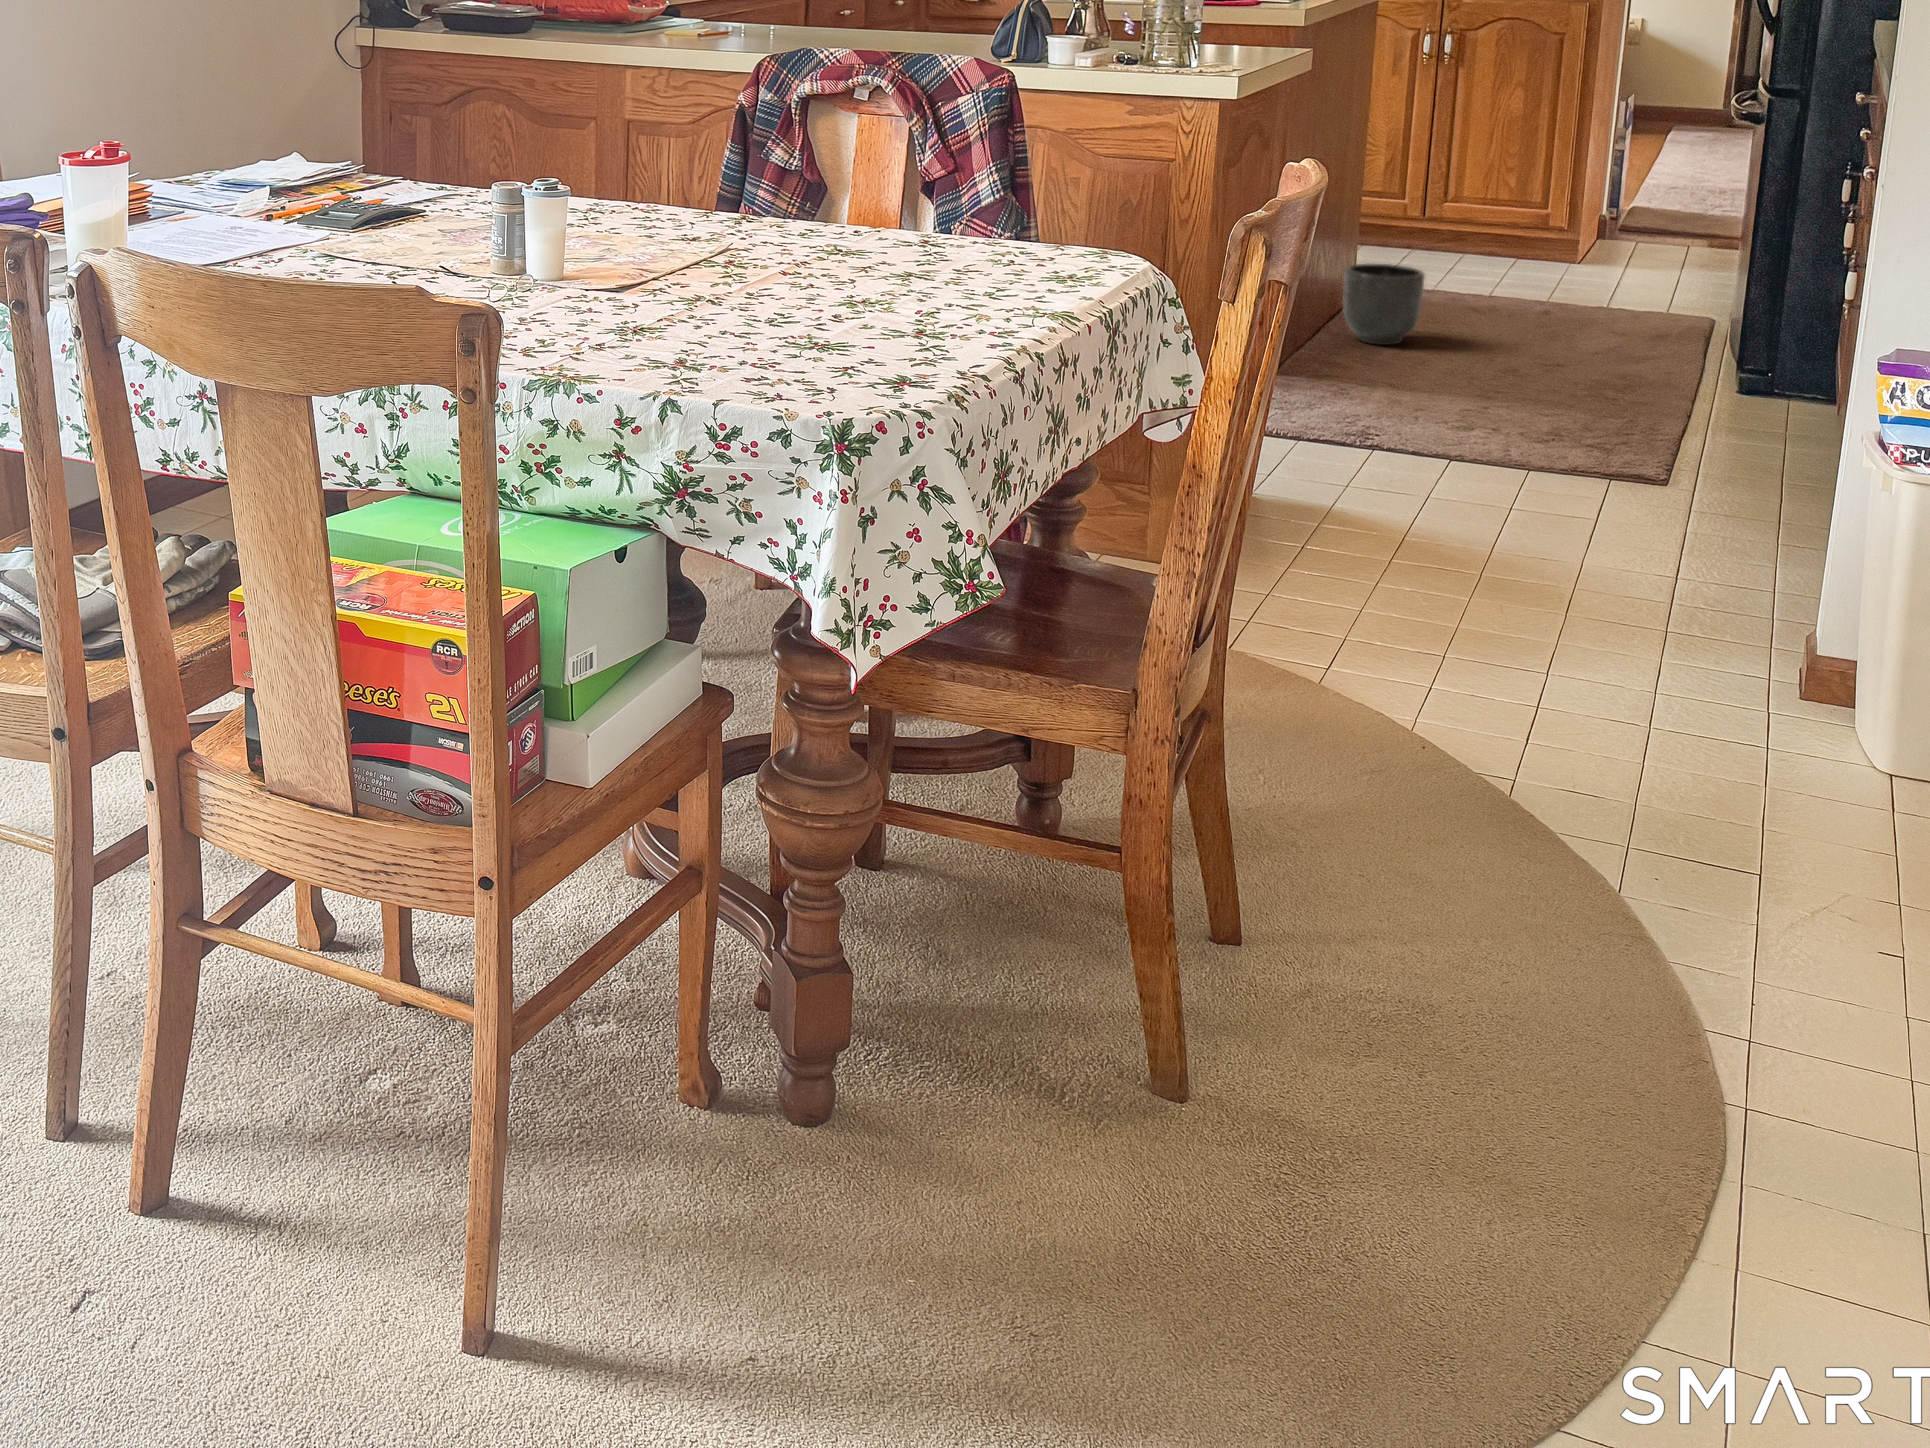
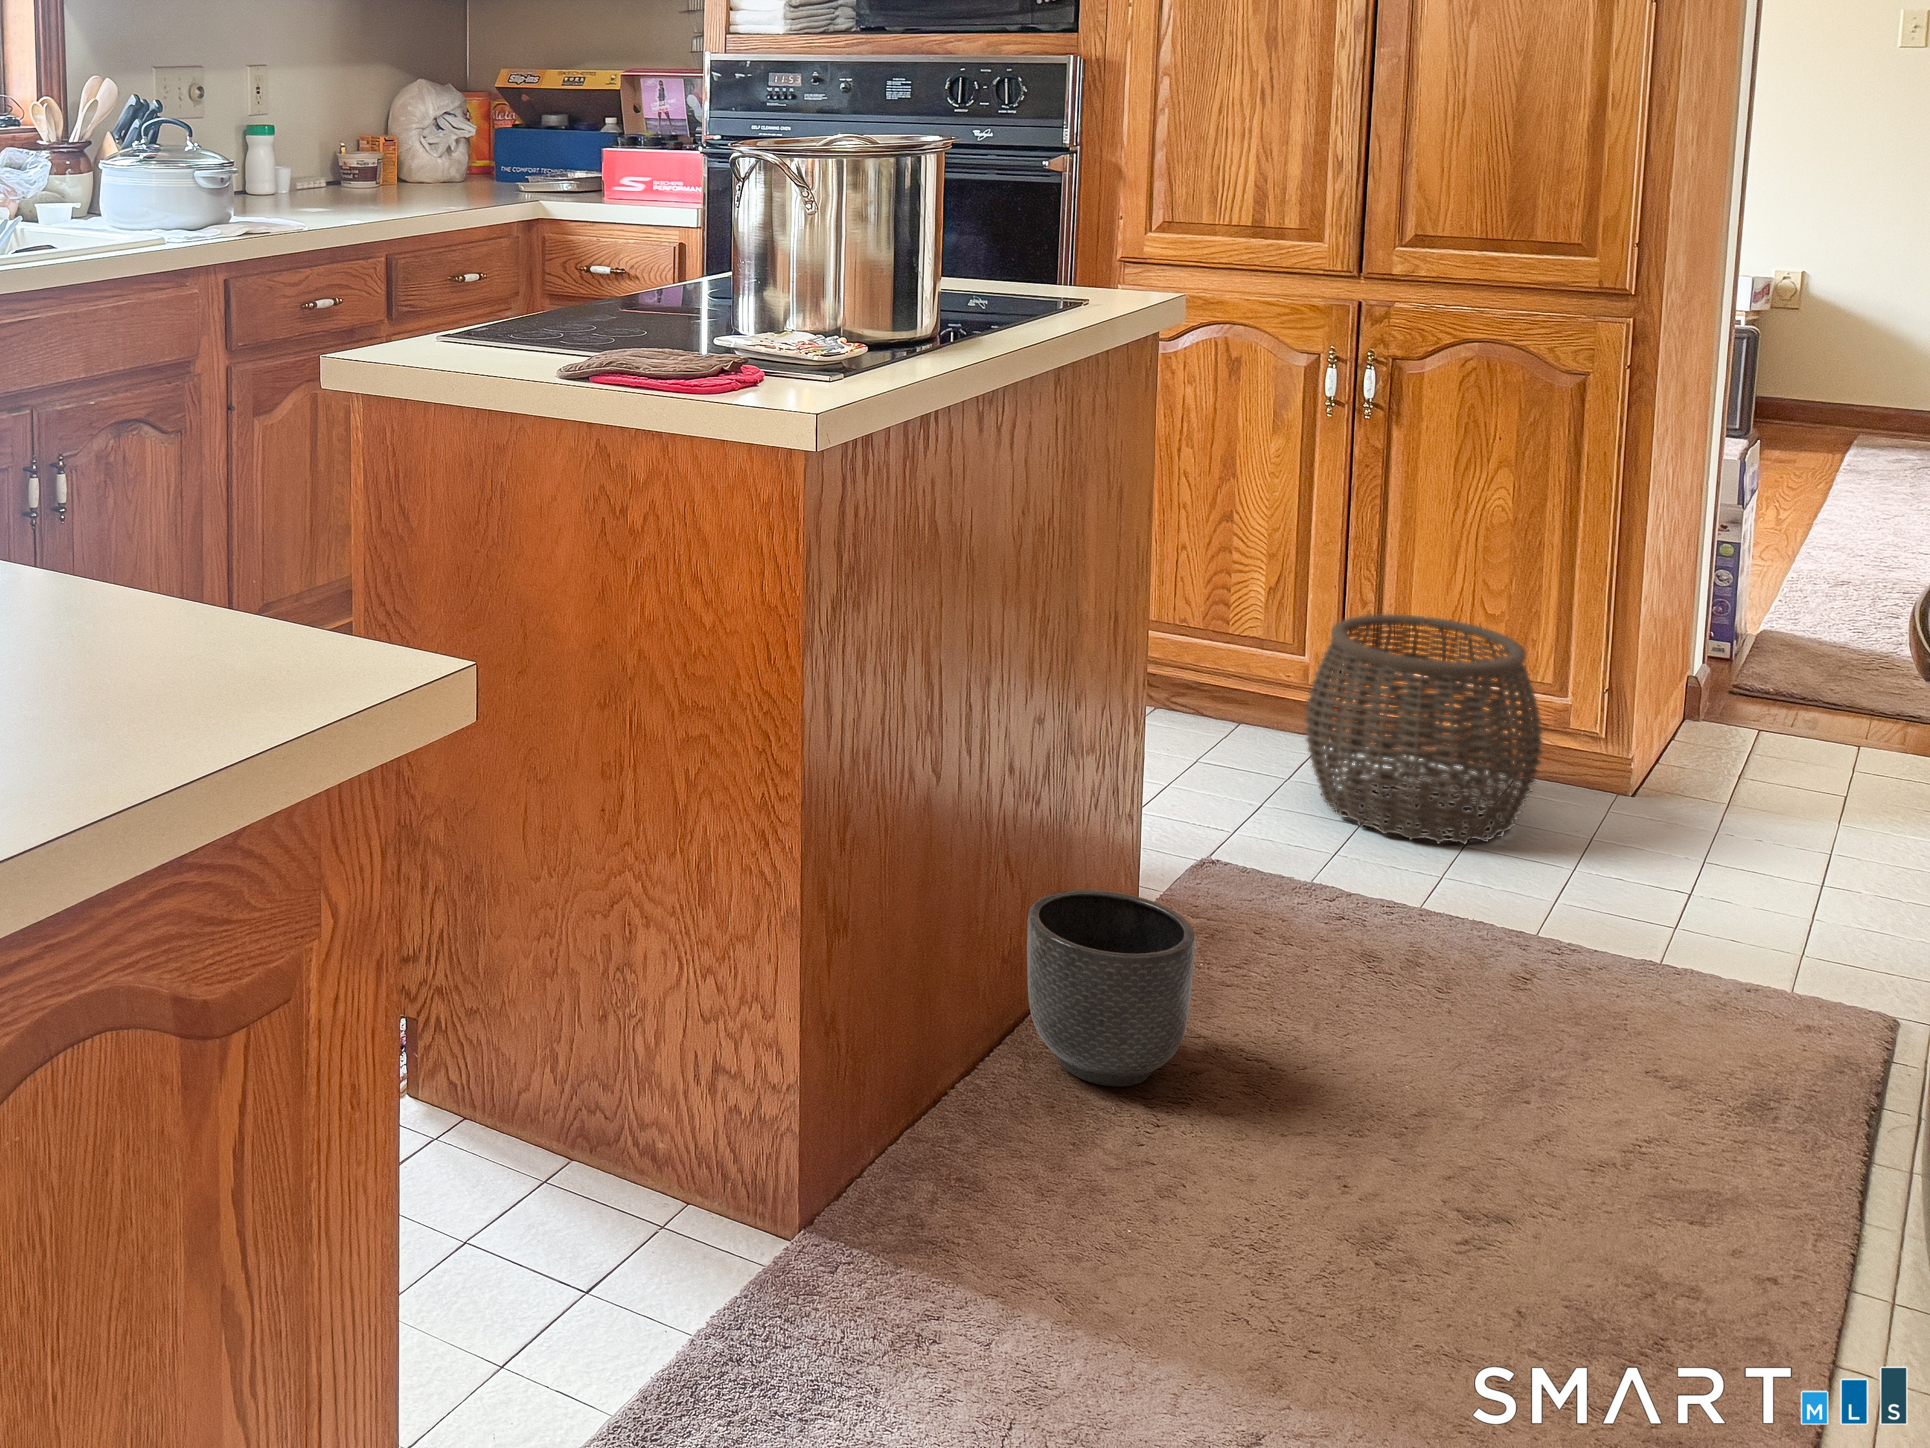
woven basket: none [1417,170,1541,280] -> present [1305,615,1543,844]

